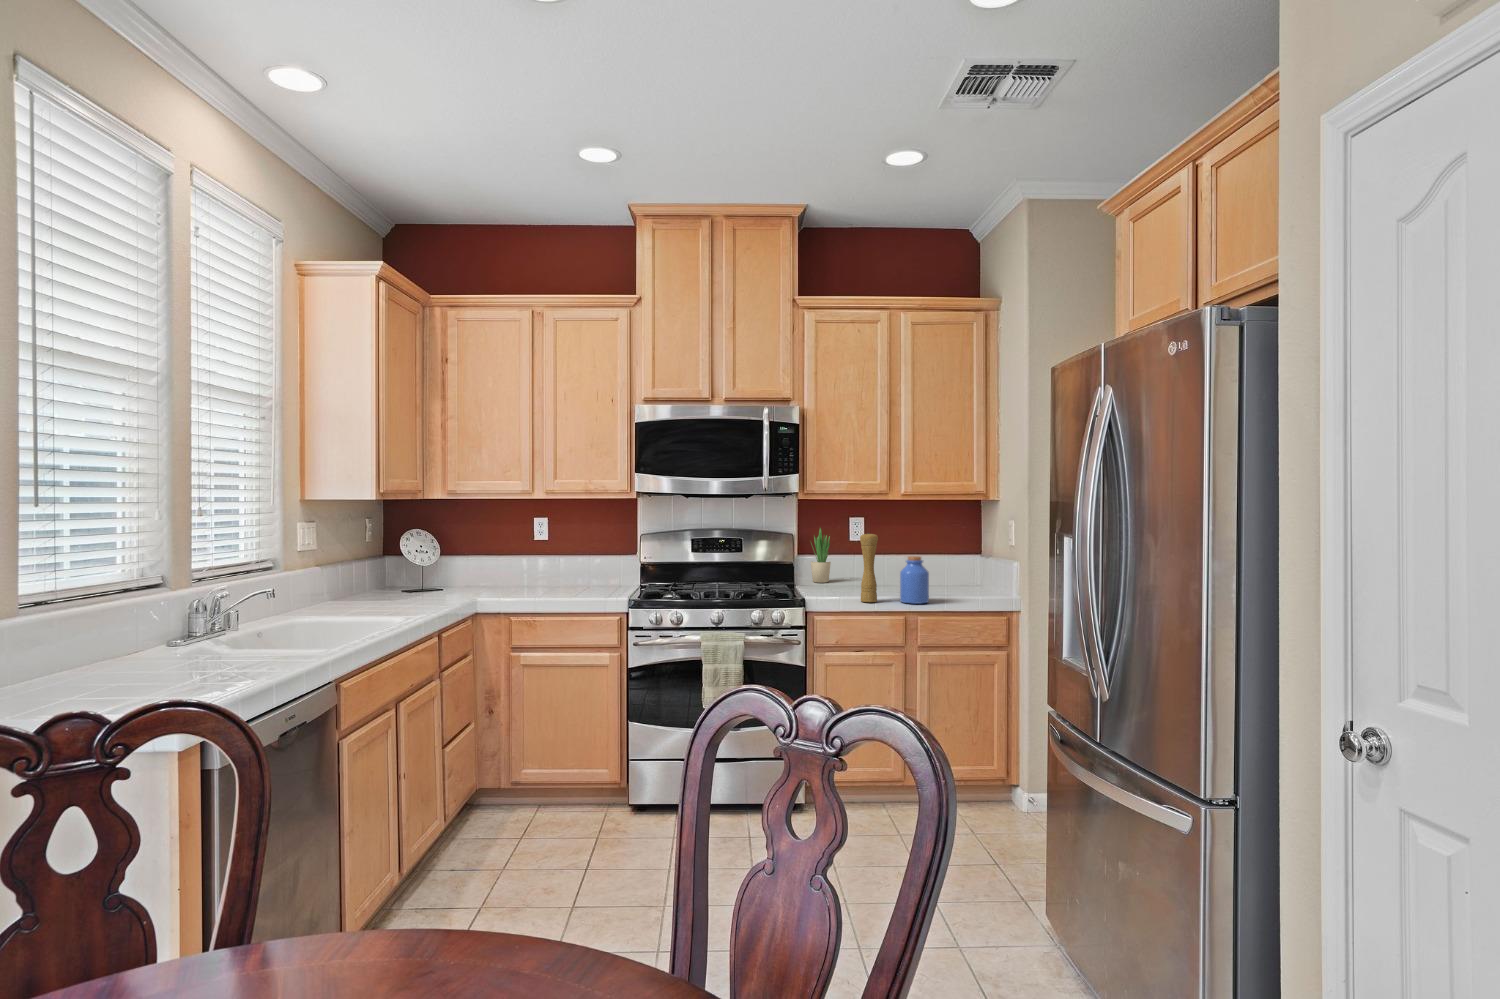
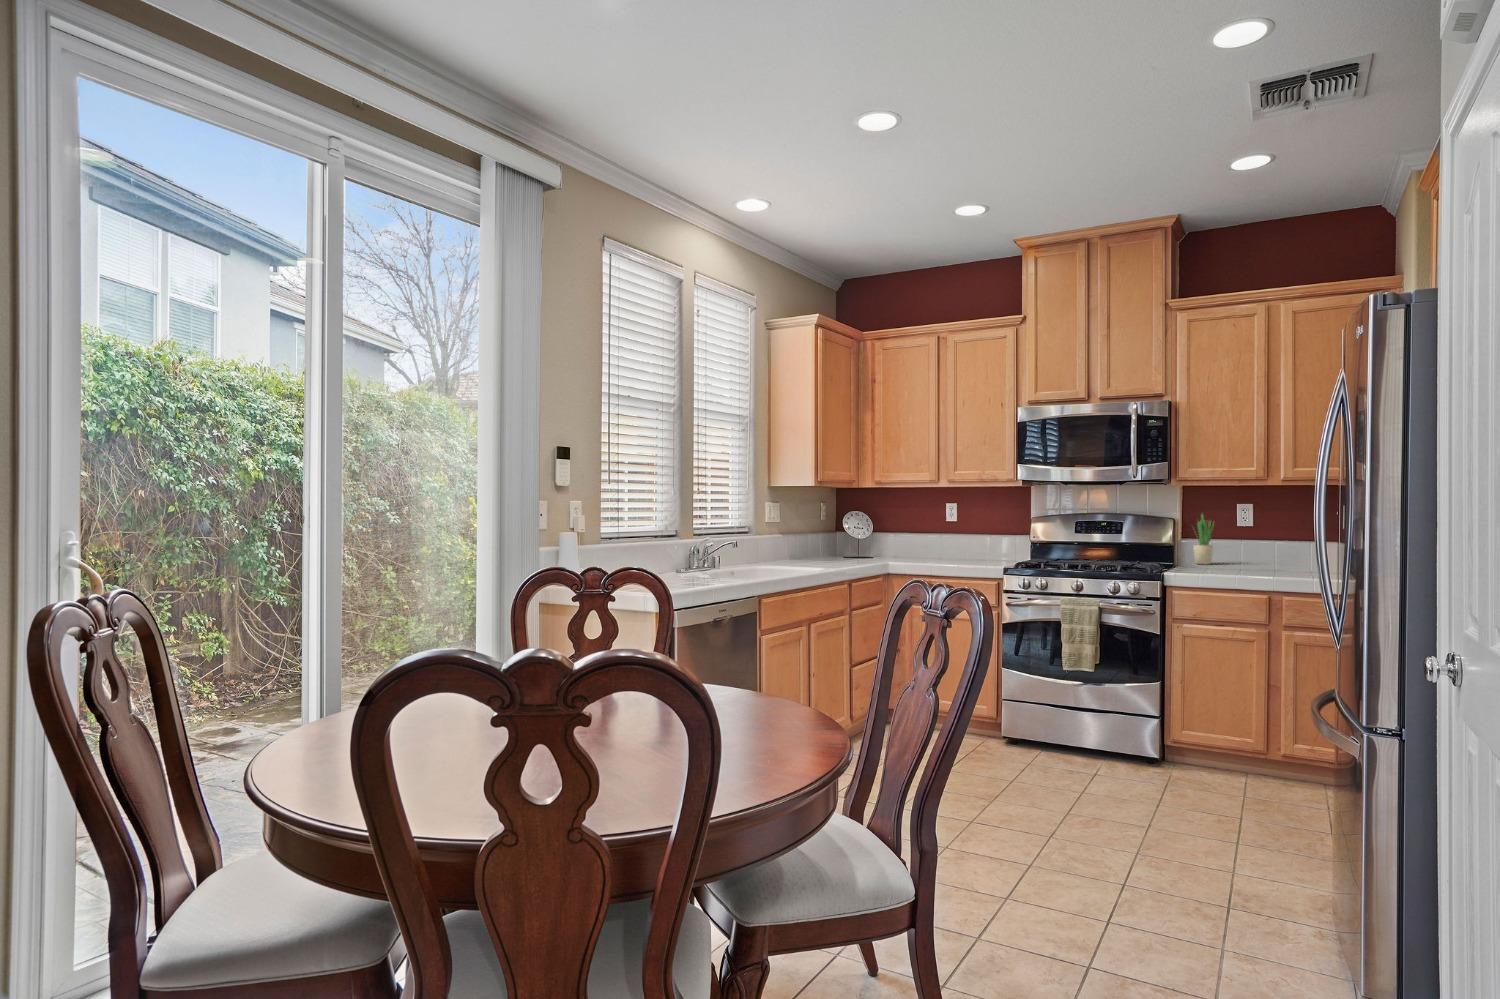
pepper mill: present [860,533,878,602] -> none [1219,515,1238,580]
jar: present [900,556,929,604] -> none [1262,539,1294,584]

